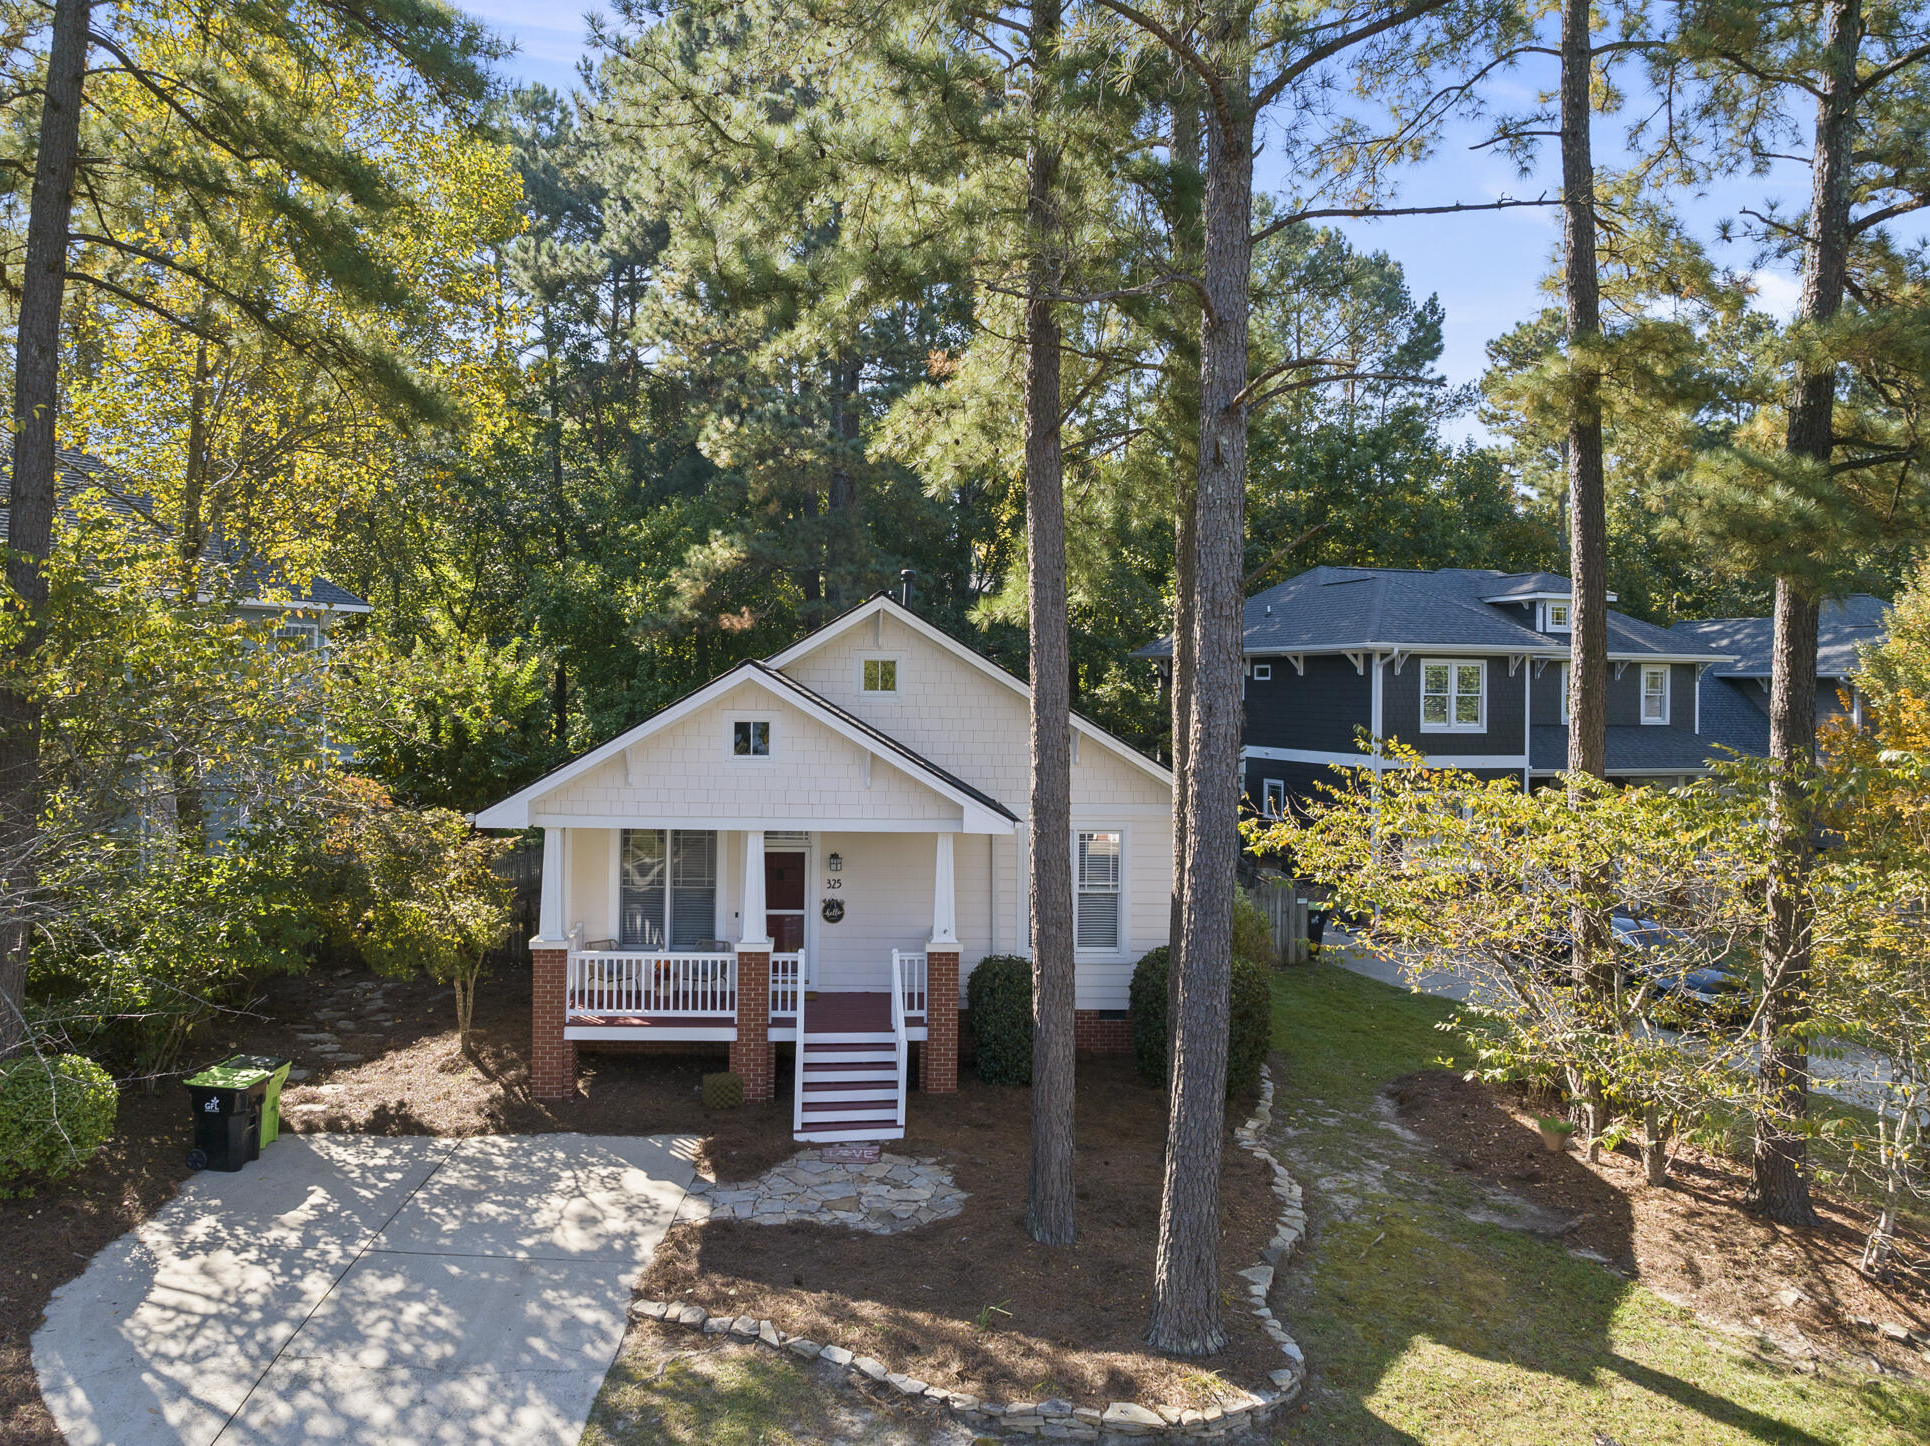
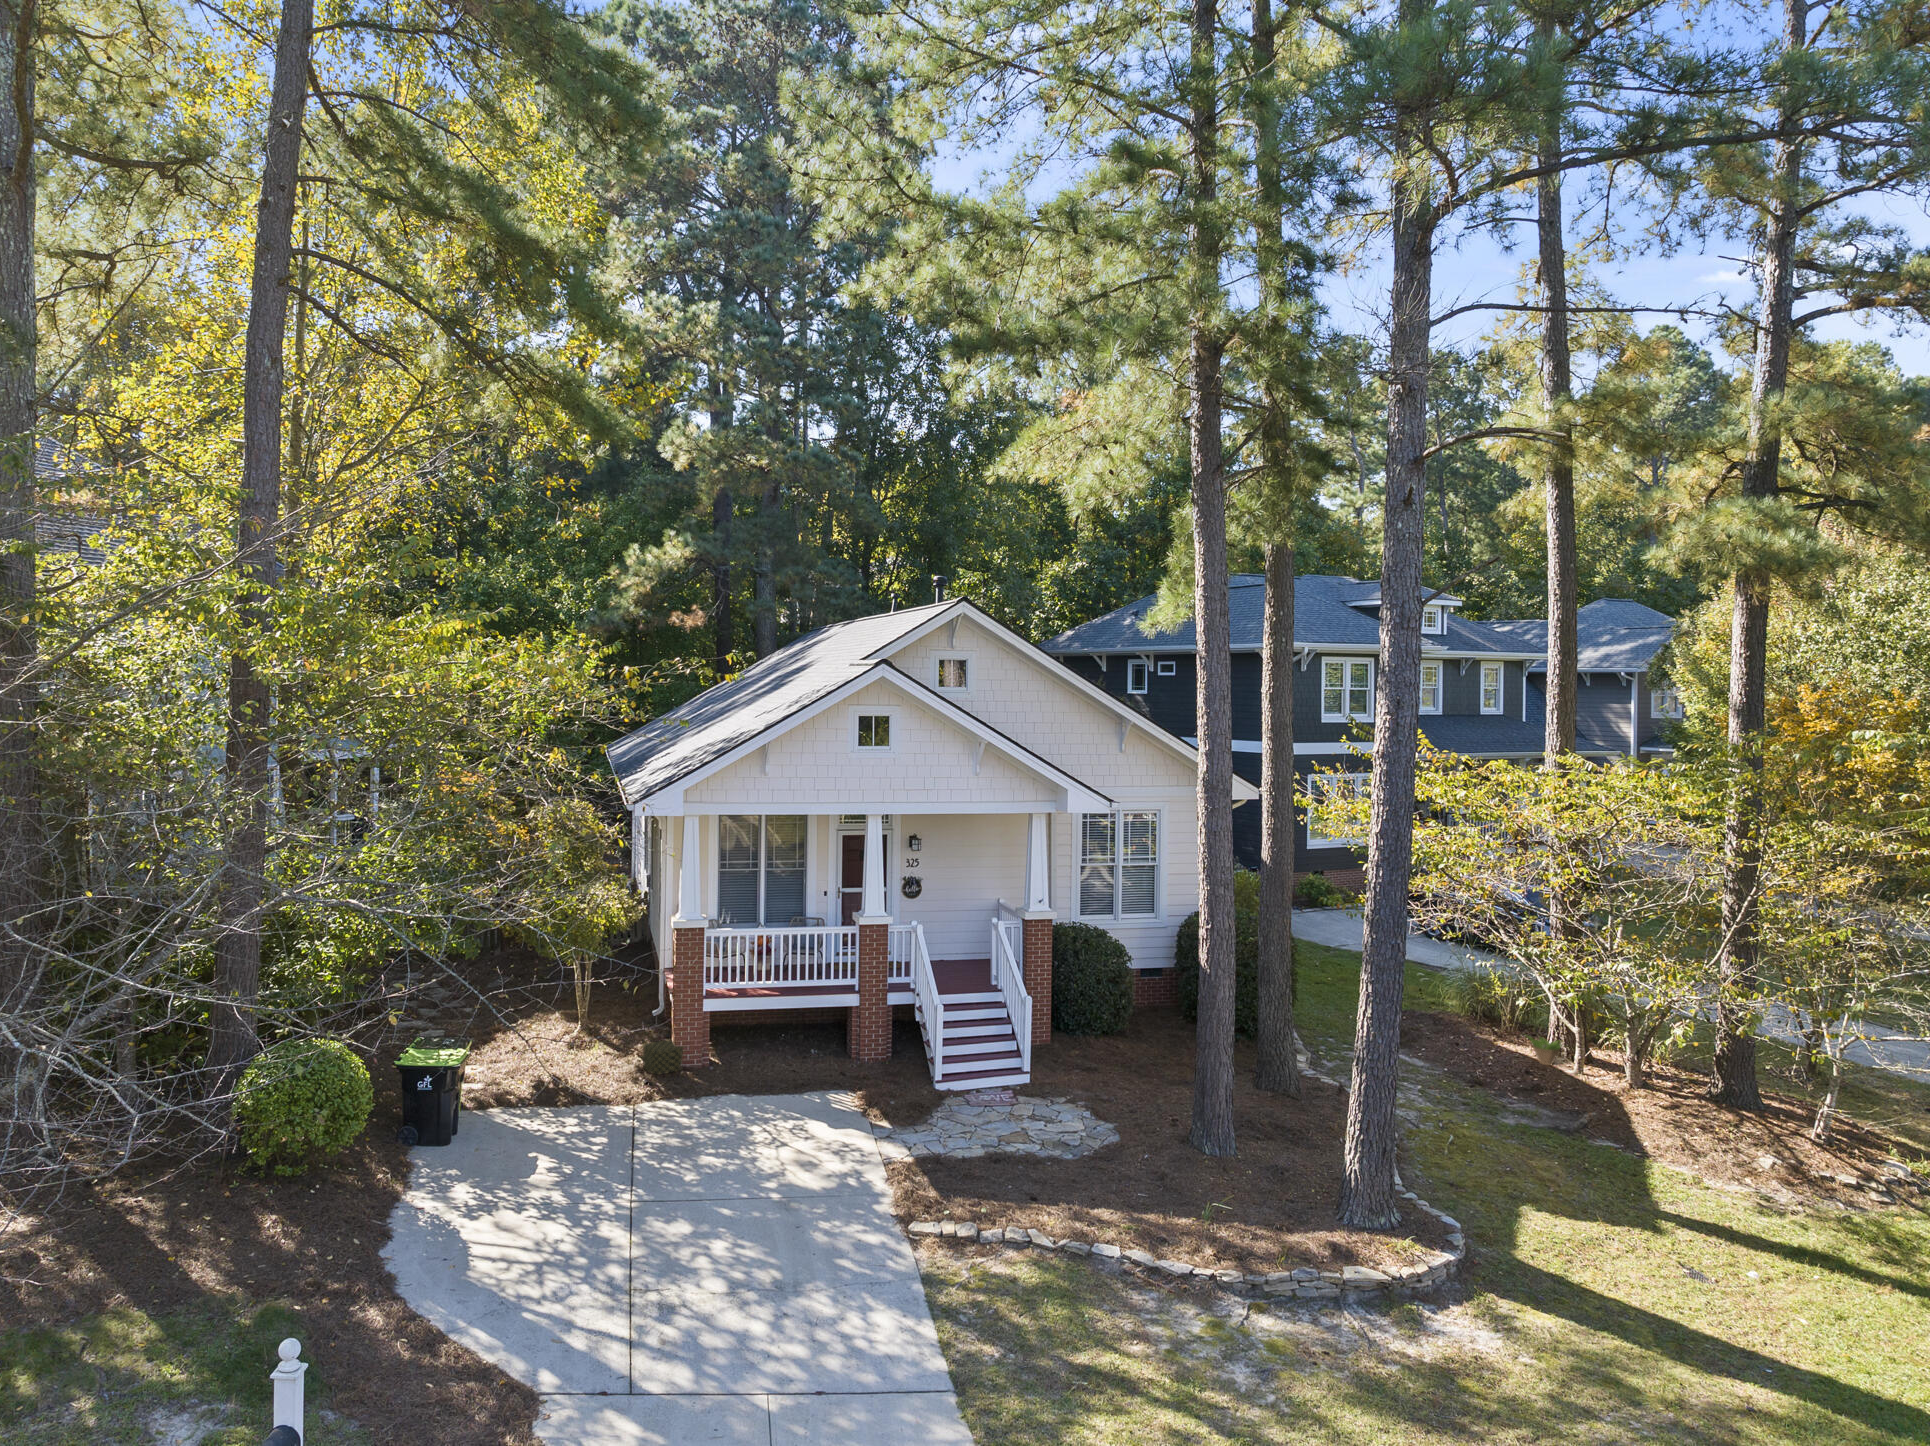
storage box: present [702,1072,744,1109] -> present [643,1040,683,1075]

